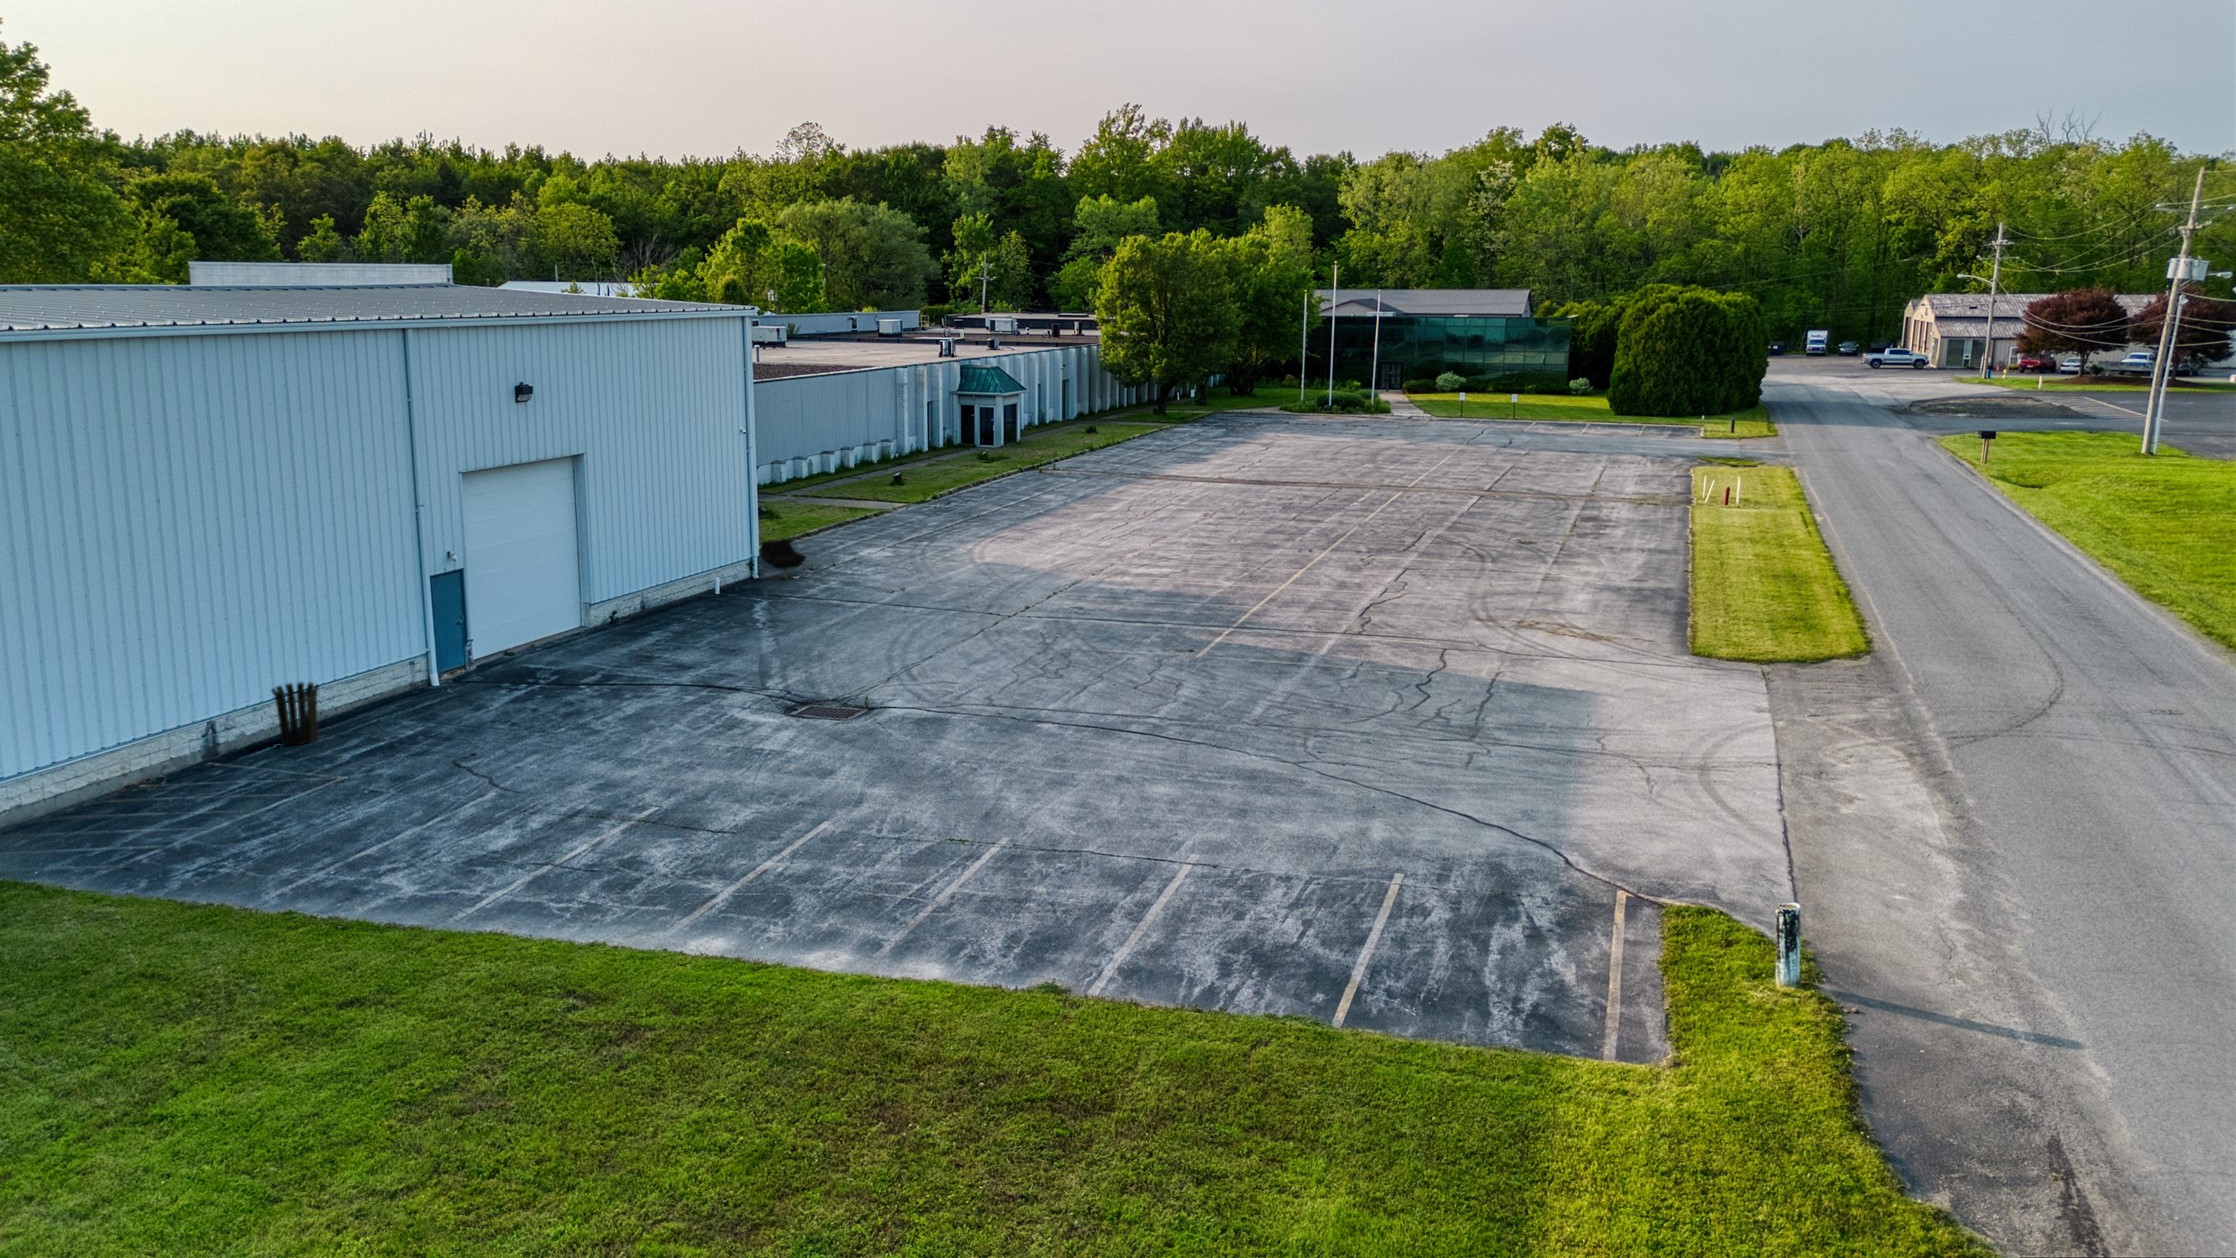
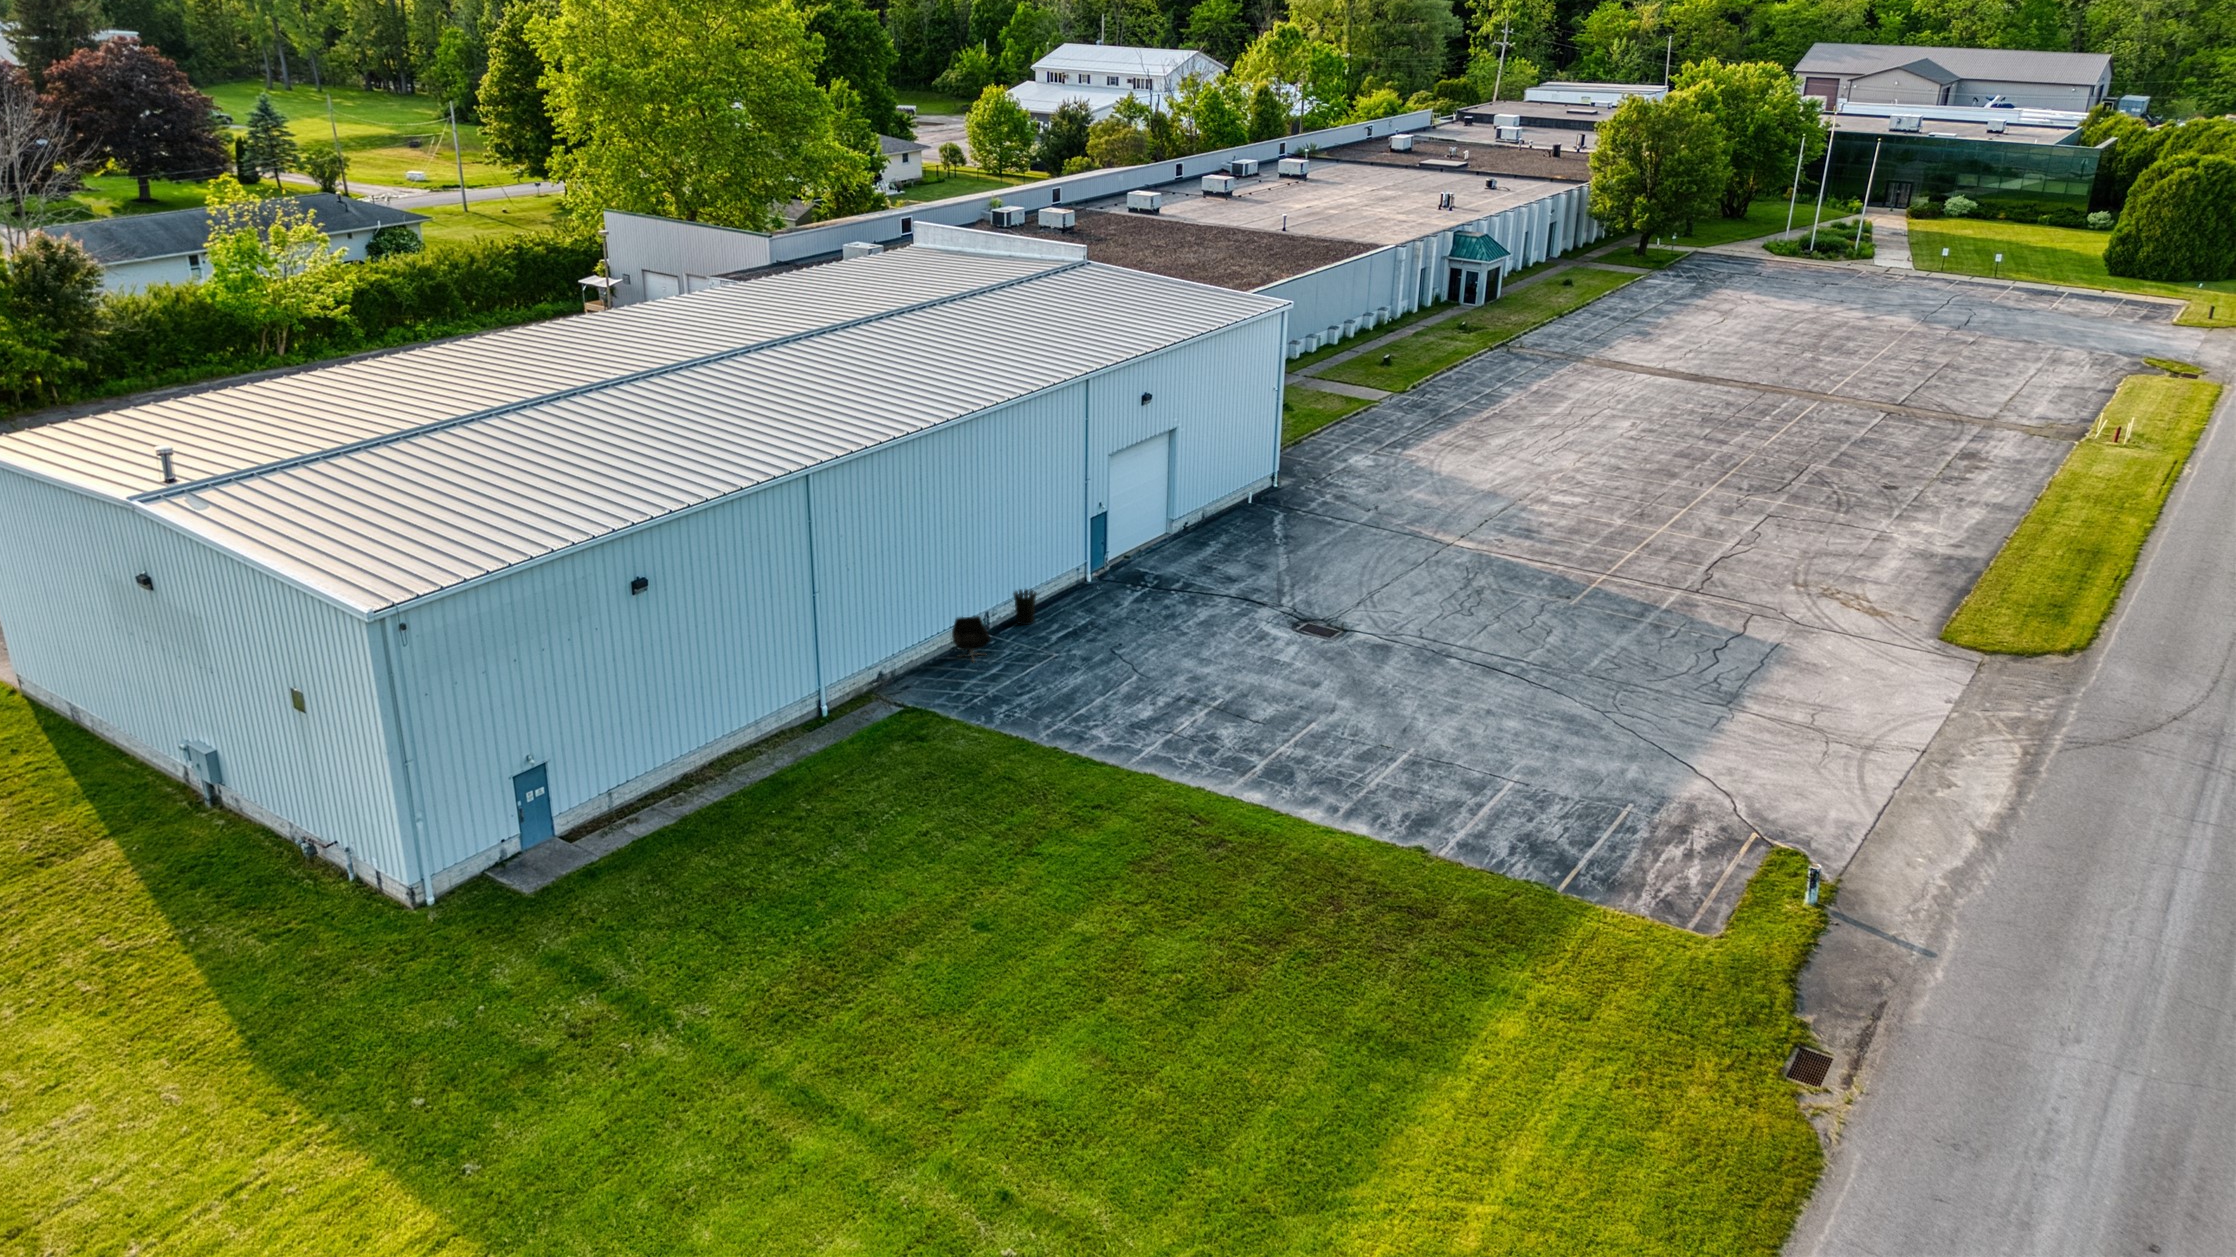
lounge chair: present [760,539,806,578] -> present [952,616,991,656]

